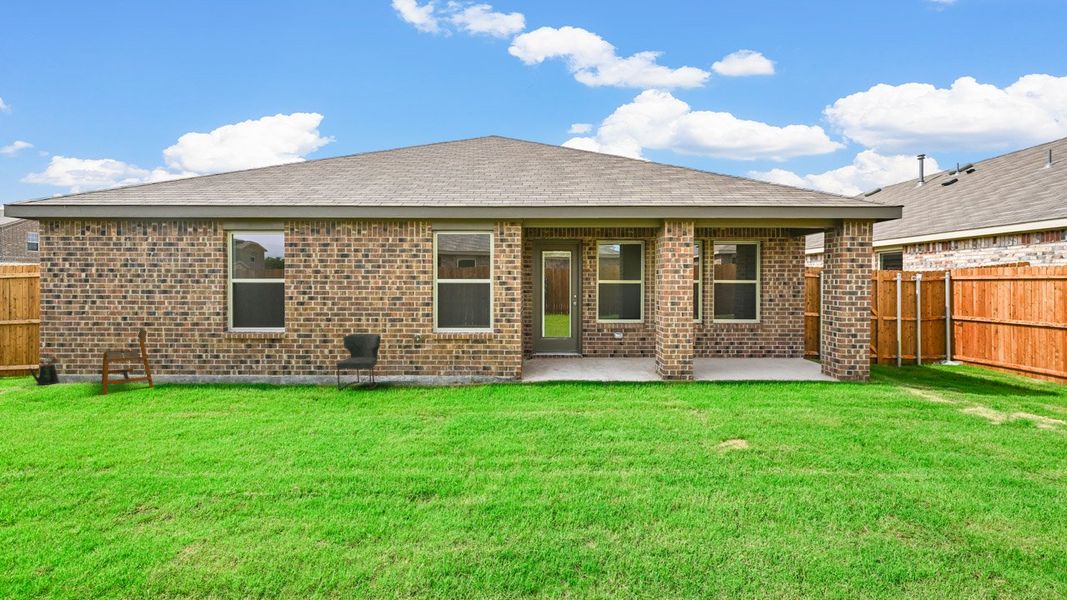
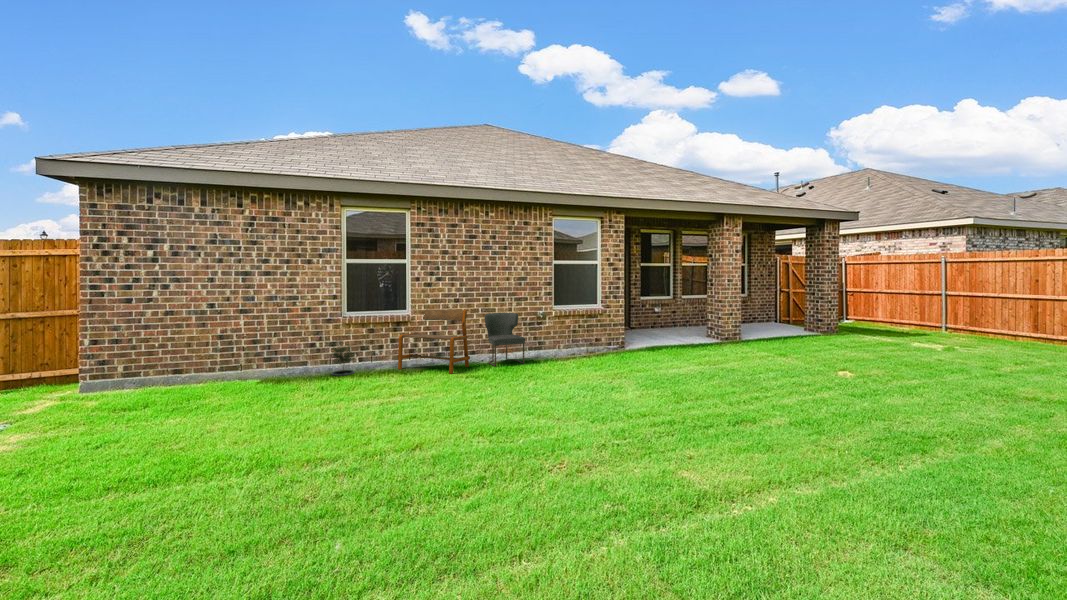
bench: present [102,328,153,394] -> present [398,309,470,374]
potted tree: none [198,349,229,386] -> present [332,341,354,376]
watering can: present [29,356,60,385] -> none [94,356,123,394]

